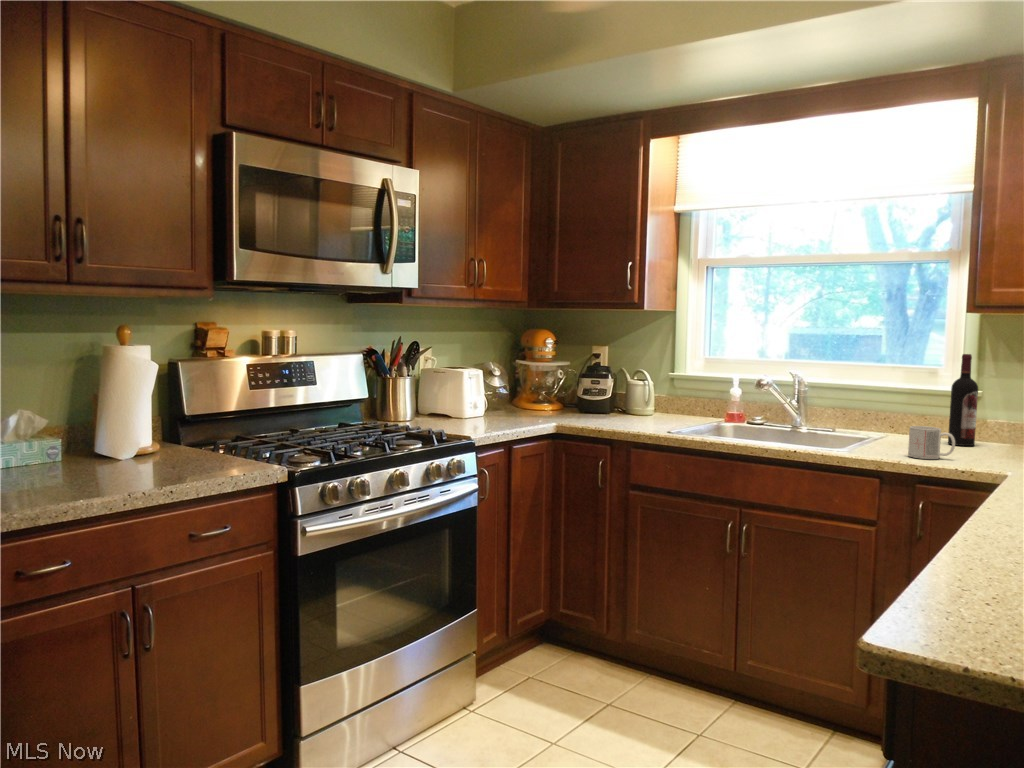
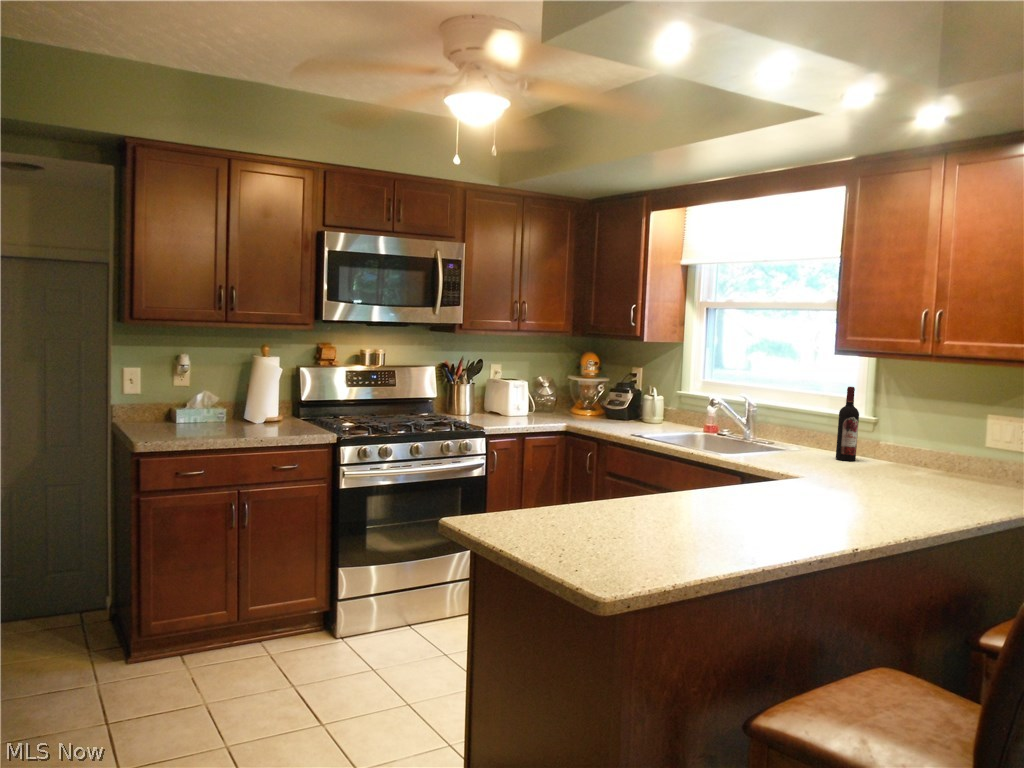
mug: present [908,426,955,459] -> none [765,439,794,464]

